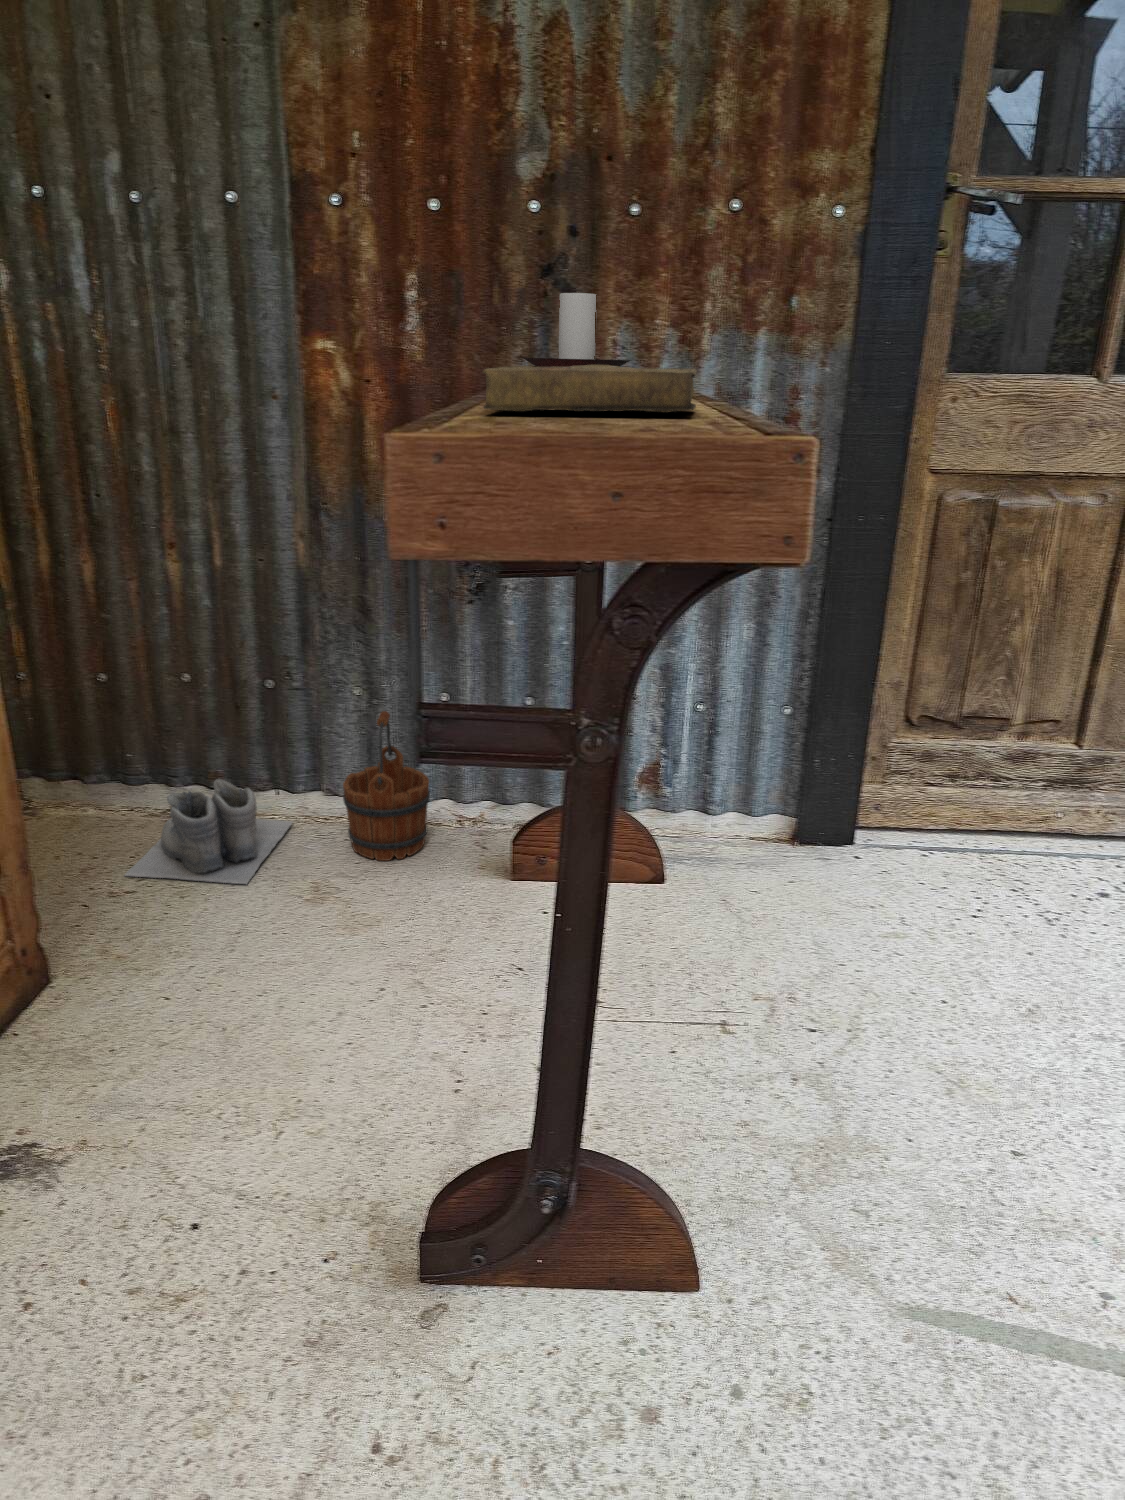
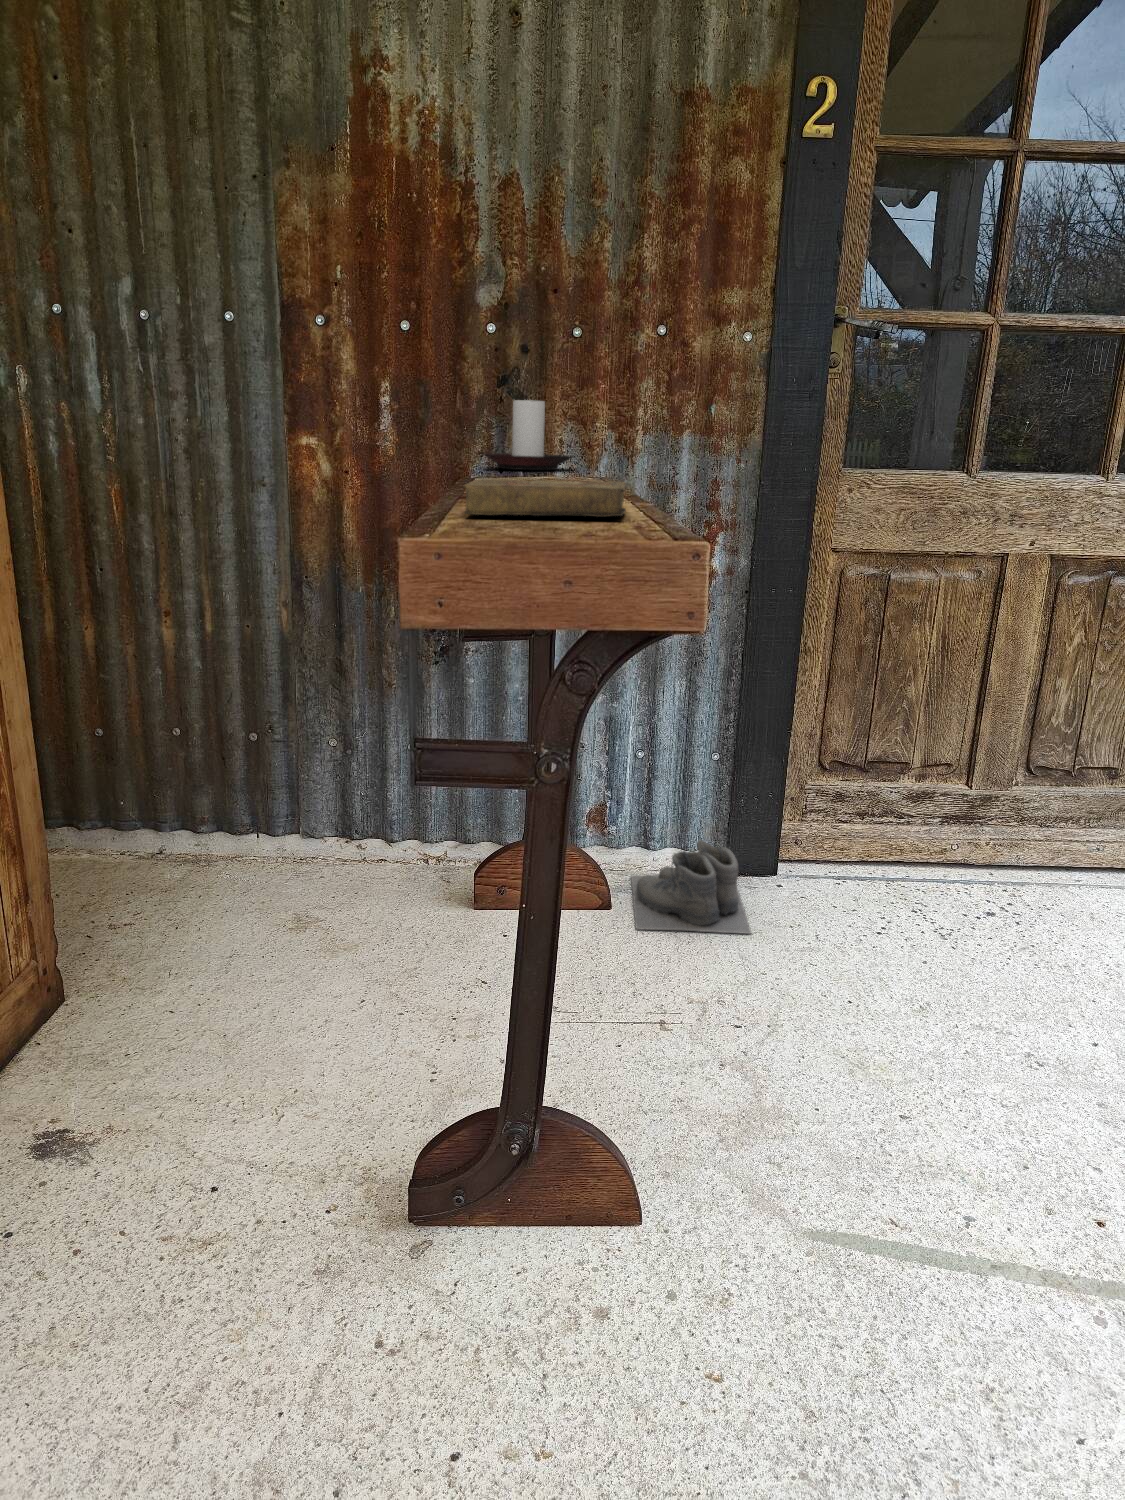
wooden bucket: present [343,711,430,861] -> none [321,760,400,895]
boots: present [125,779,293,884] -> present [631,840,751,934]

